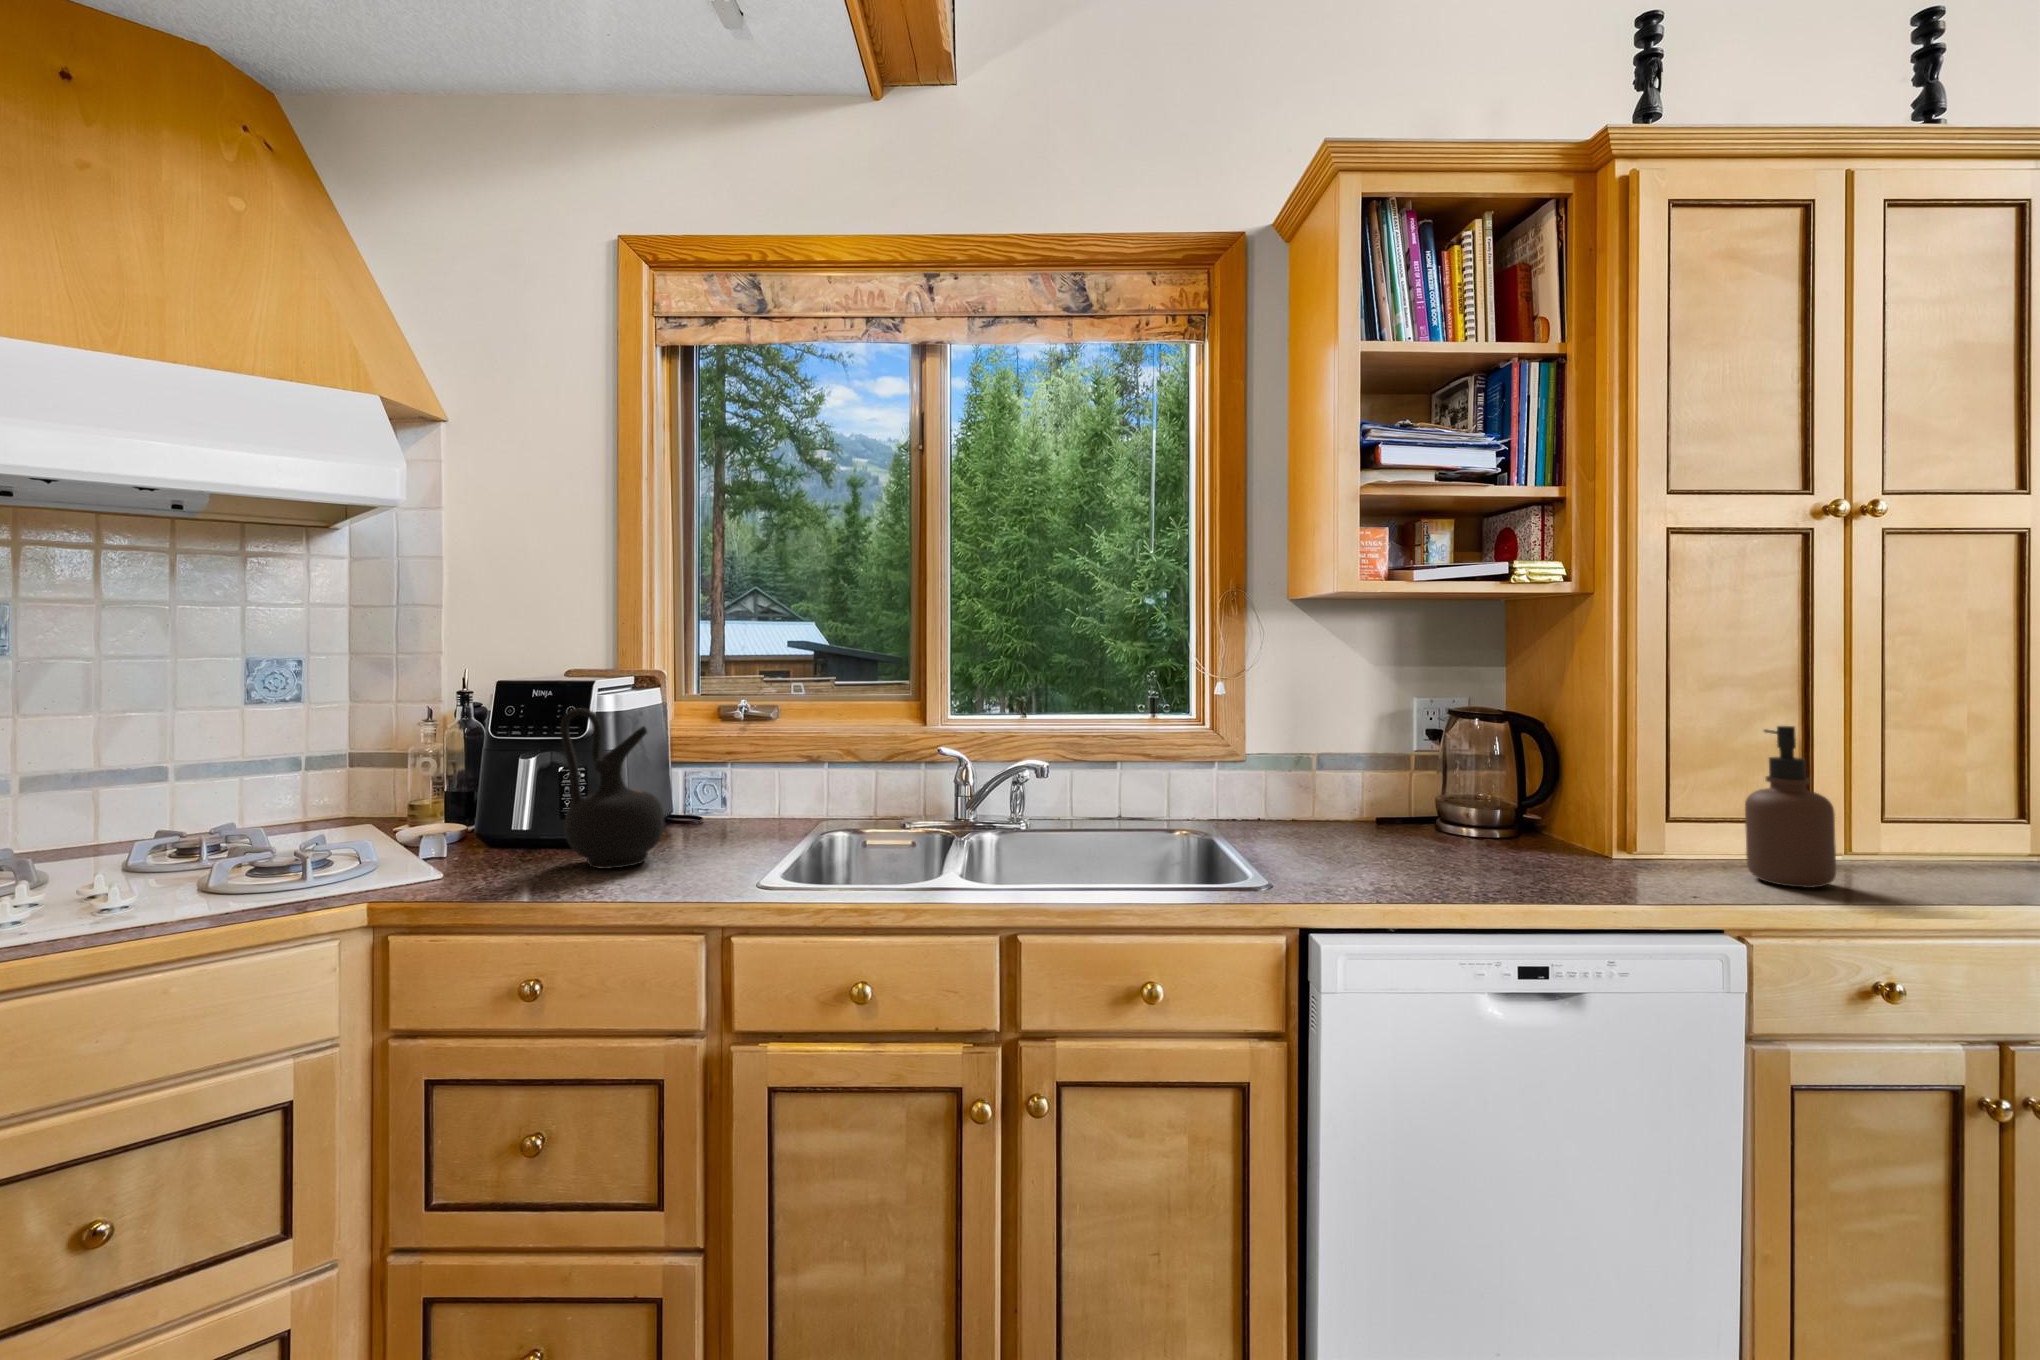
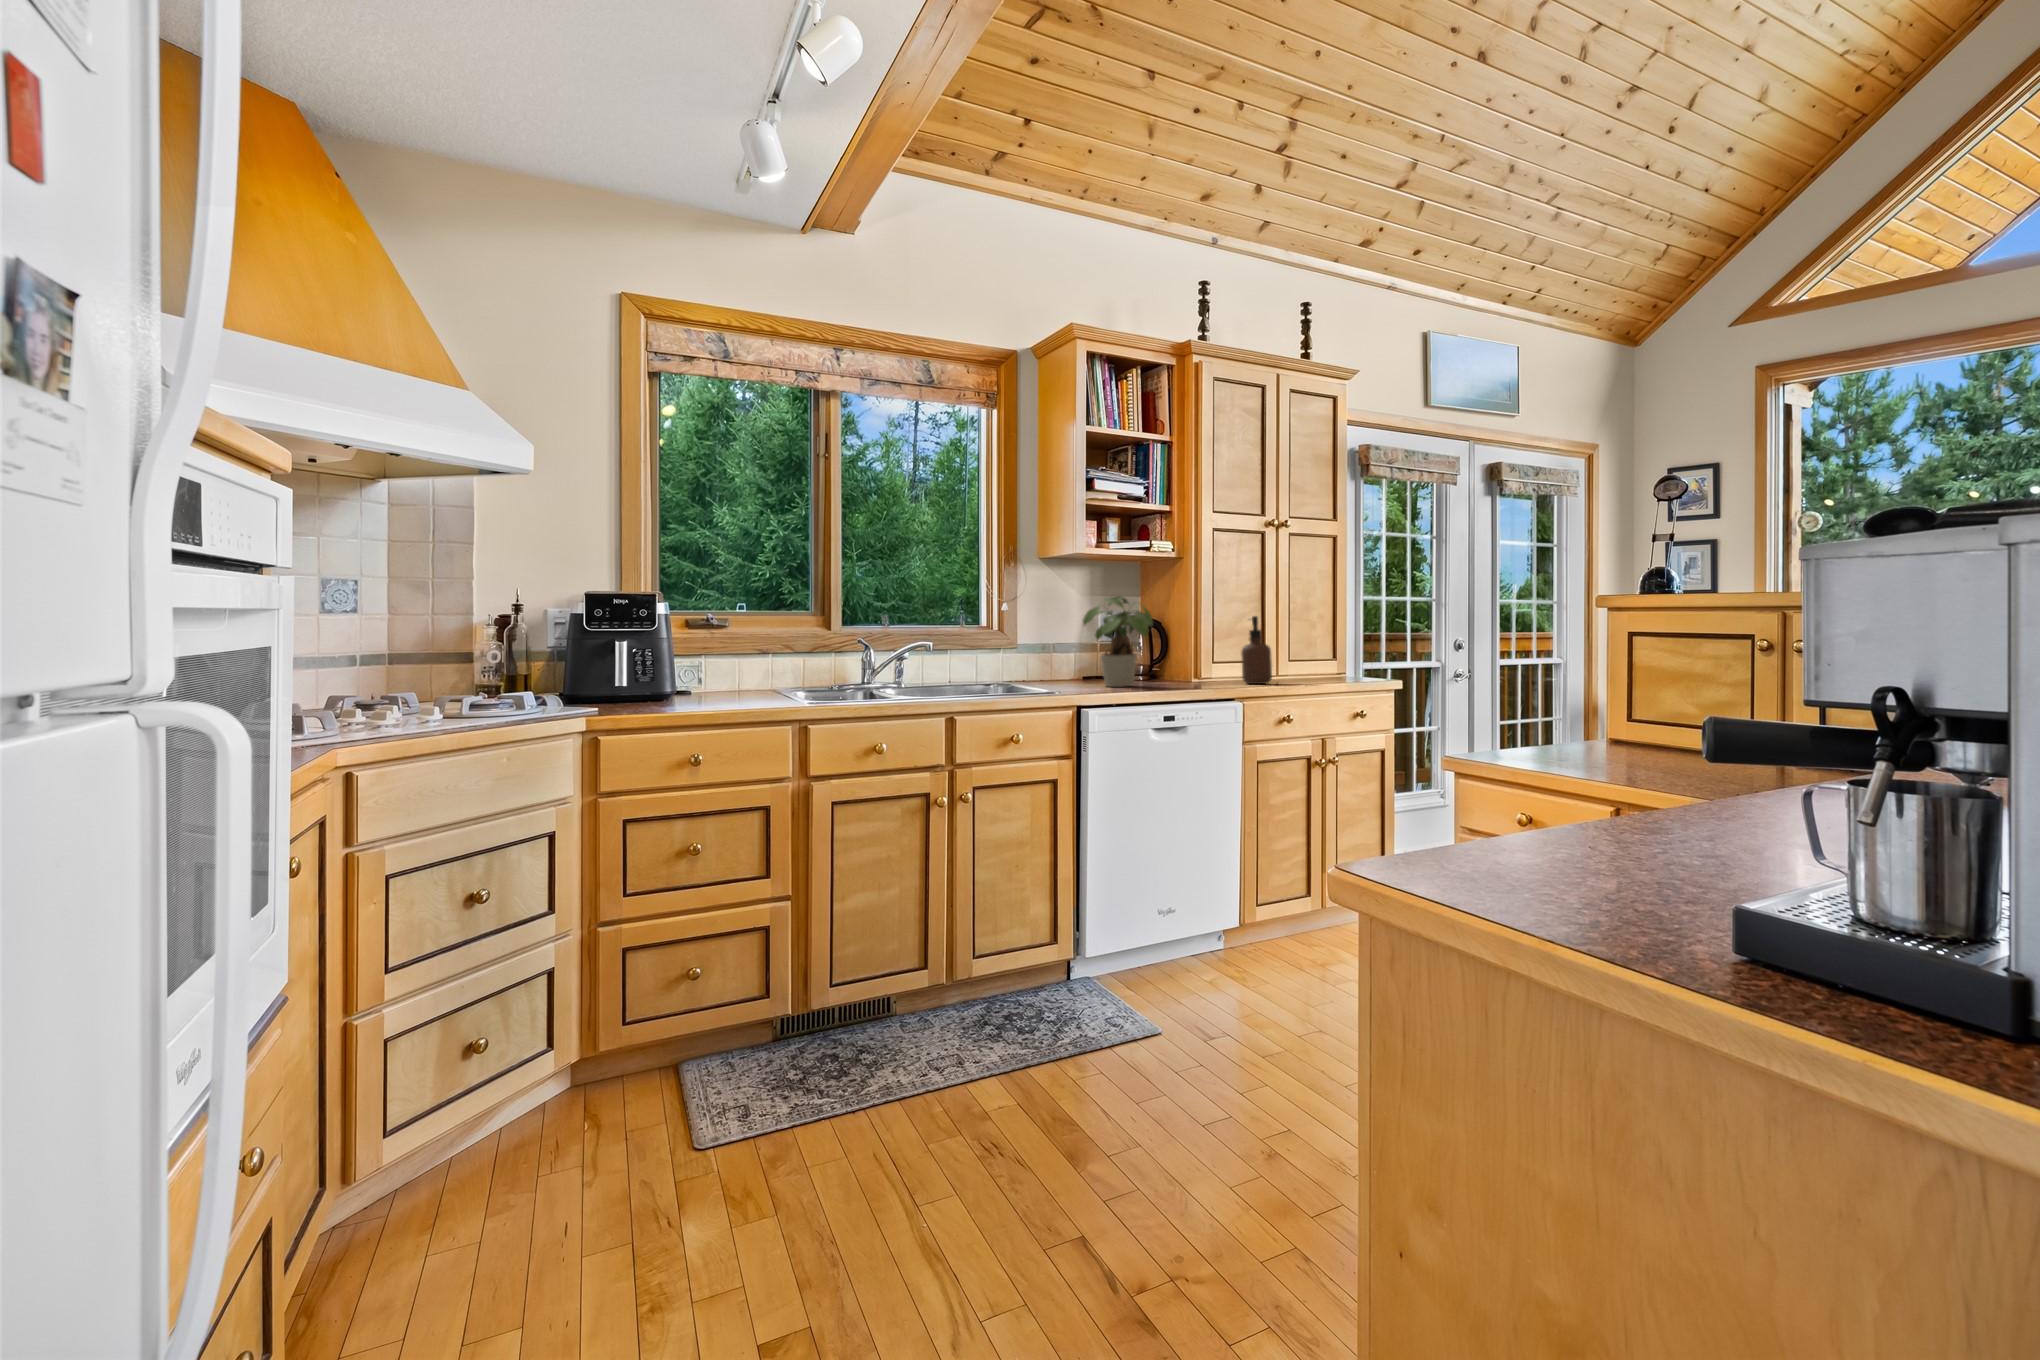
potted plant: none [1349,675,1518,859] -> present [1083,596,1152,687]
ceramic jug: present [560,708,664,869] -> none [657,606,721,705]

